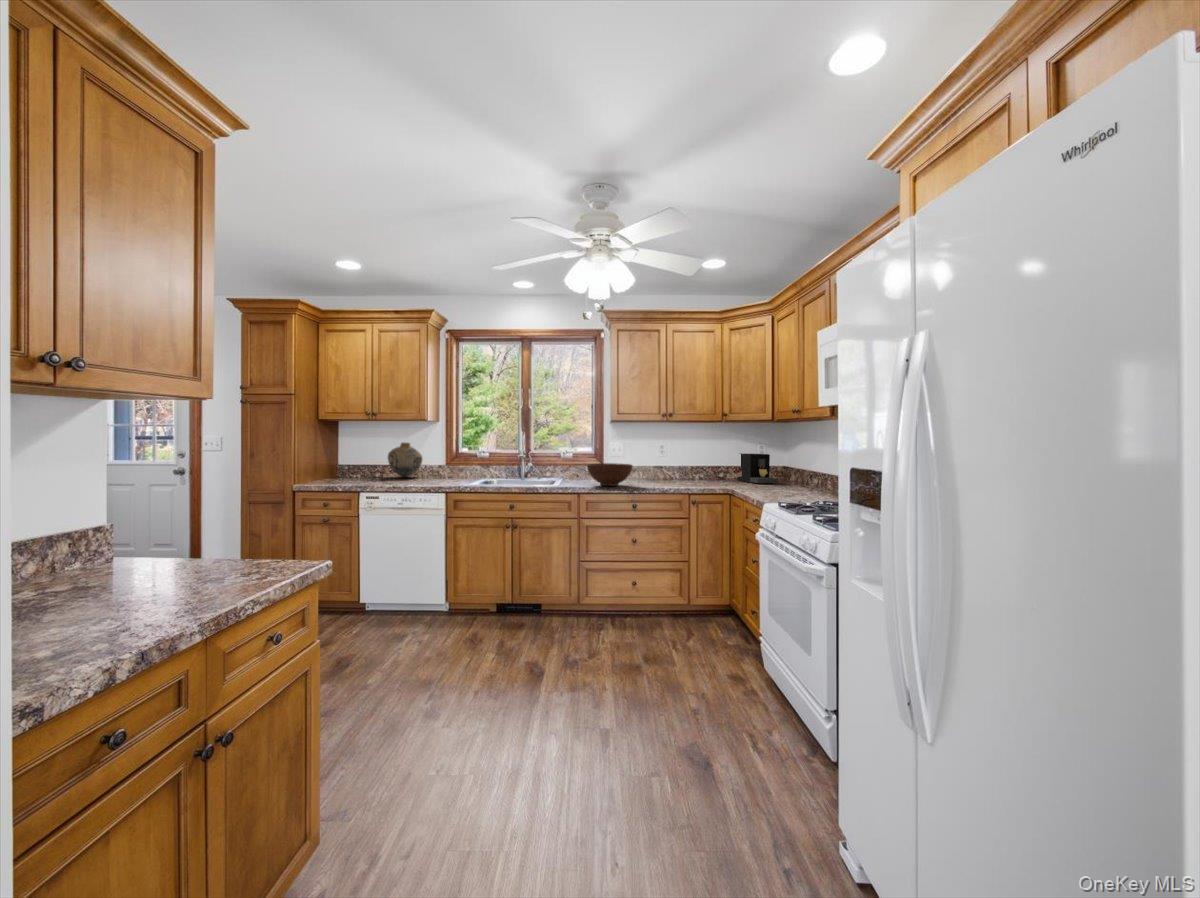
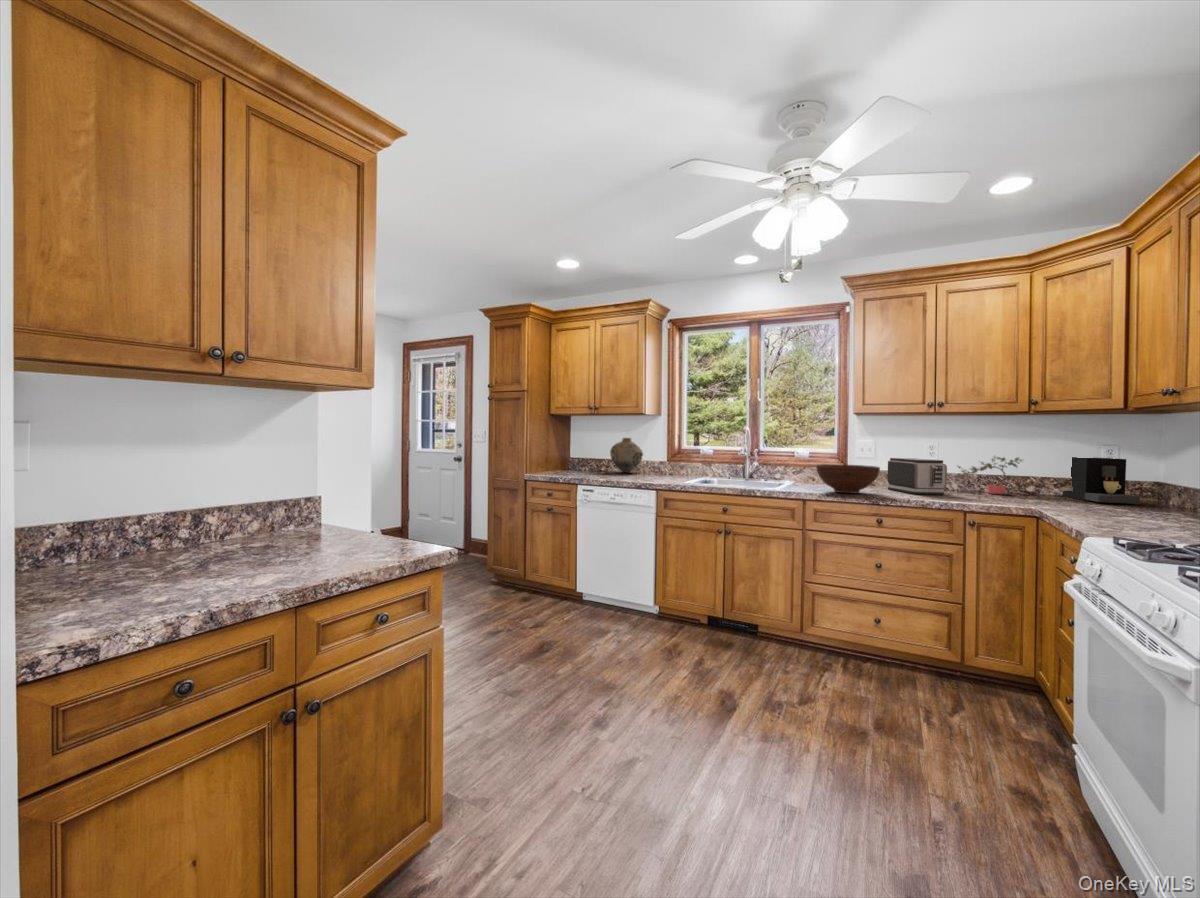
potted plant: none [677,453,718,481] -> present [956,457,1021,494]
toaster: none [634,457,674,484] -> present [887,458,947,495]

